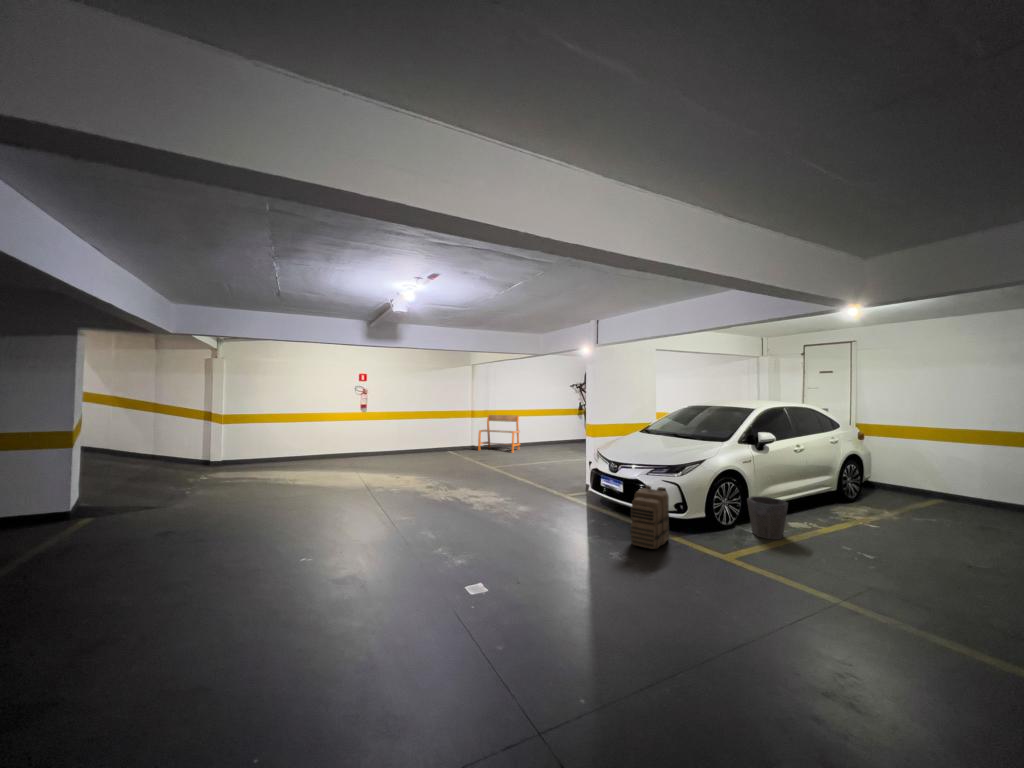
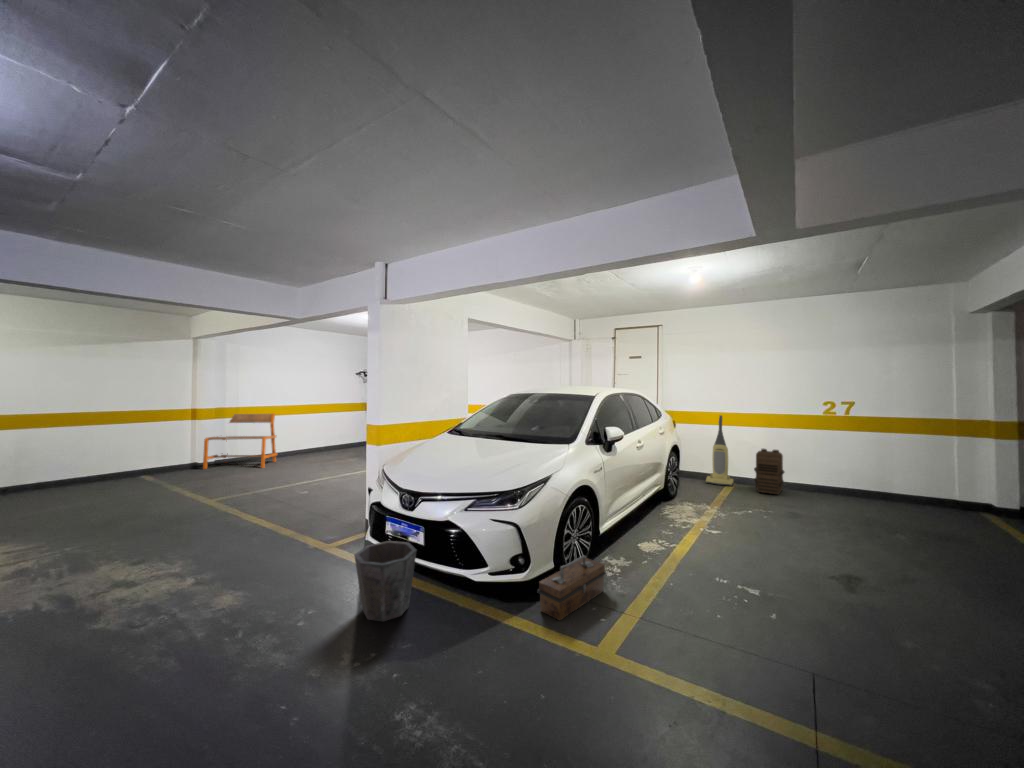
vacuum cleaner: none [904,430,941,502] -> present [705,415,734,486]
backpack: present [630,485,669,549] -> present [754,449,784,494]
waste bin: present [747,496,788,539] -> present [354,541,417,621]
toolbox: none [692,512,746,544] -> present [537,556,606,620]

